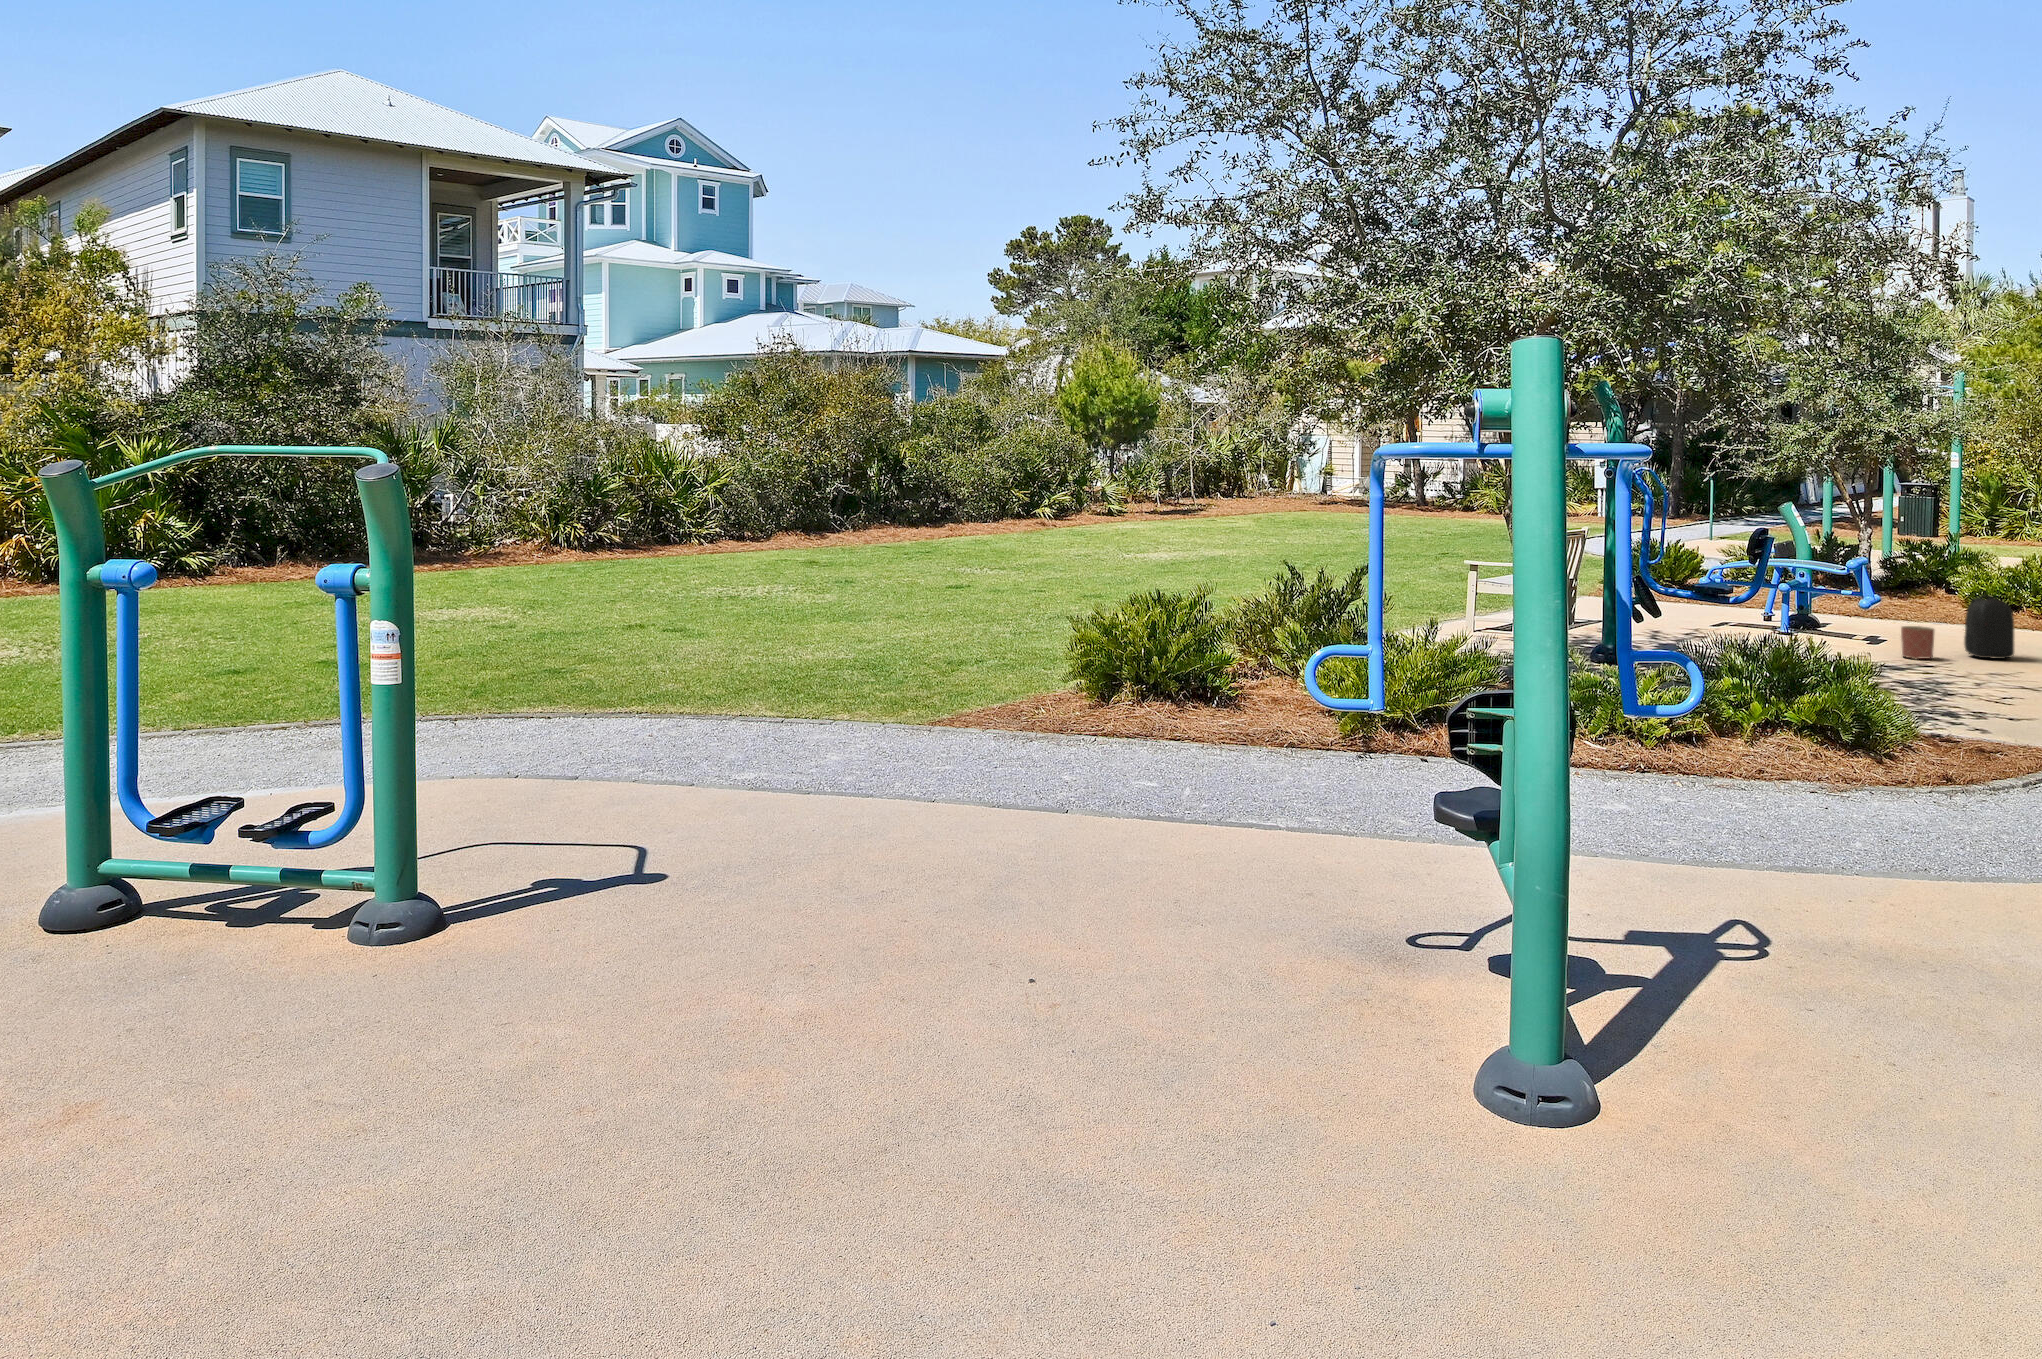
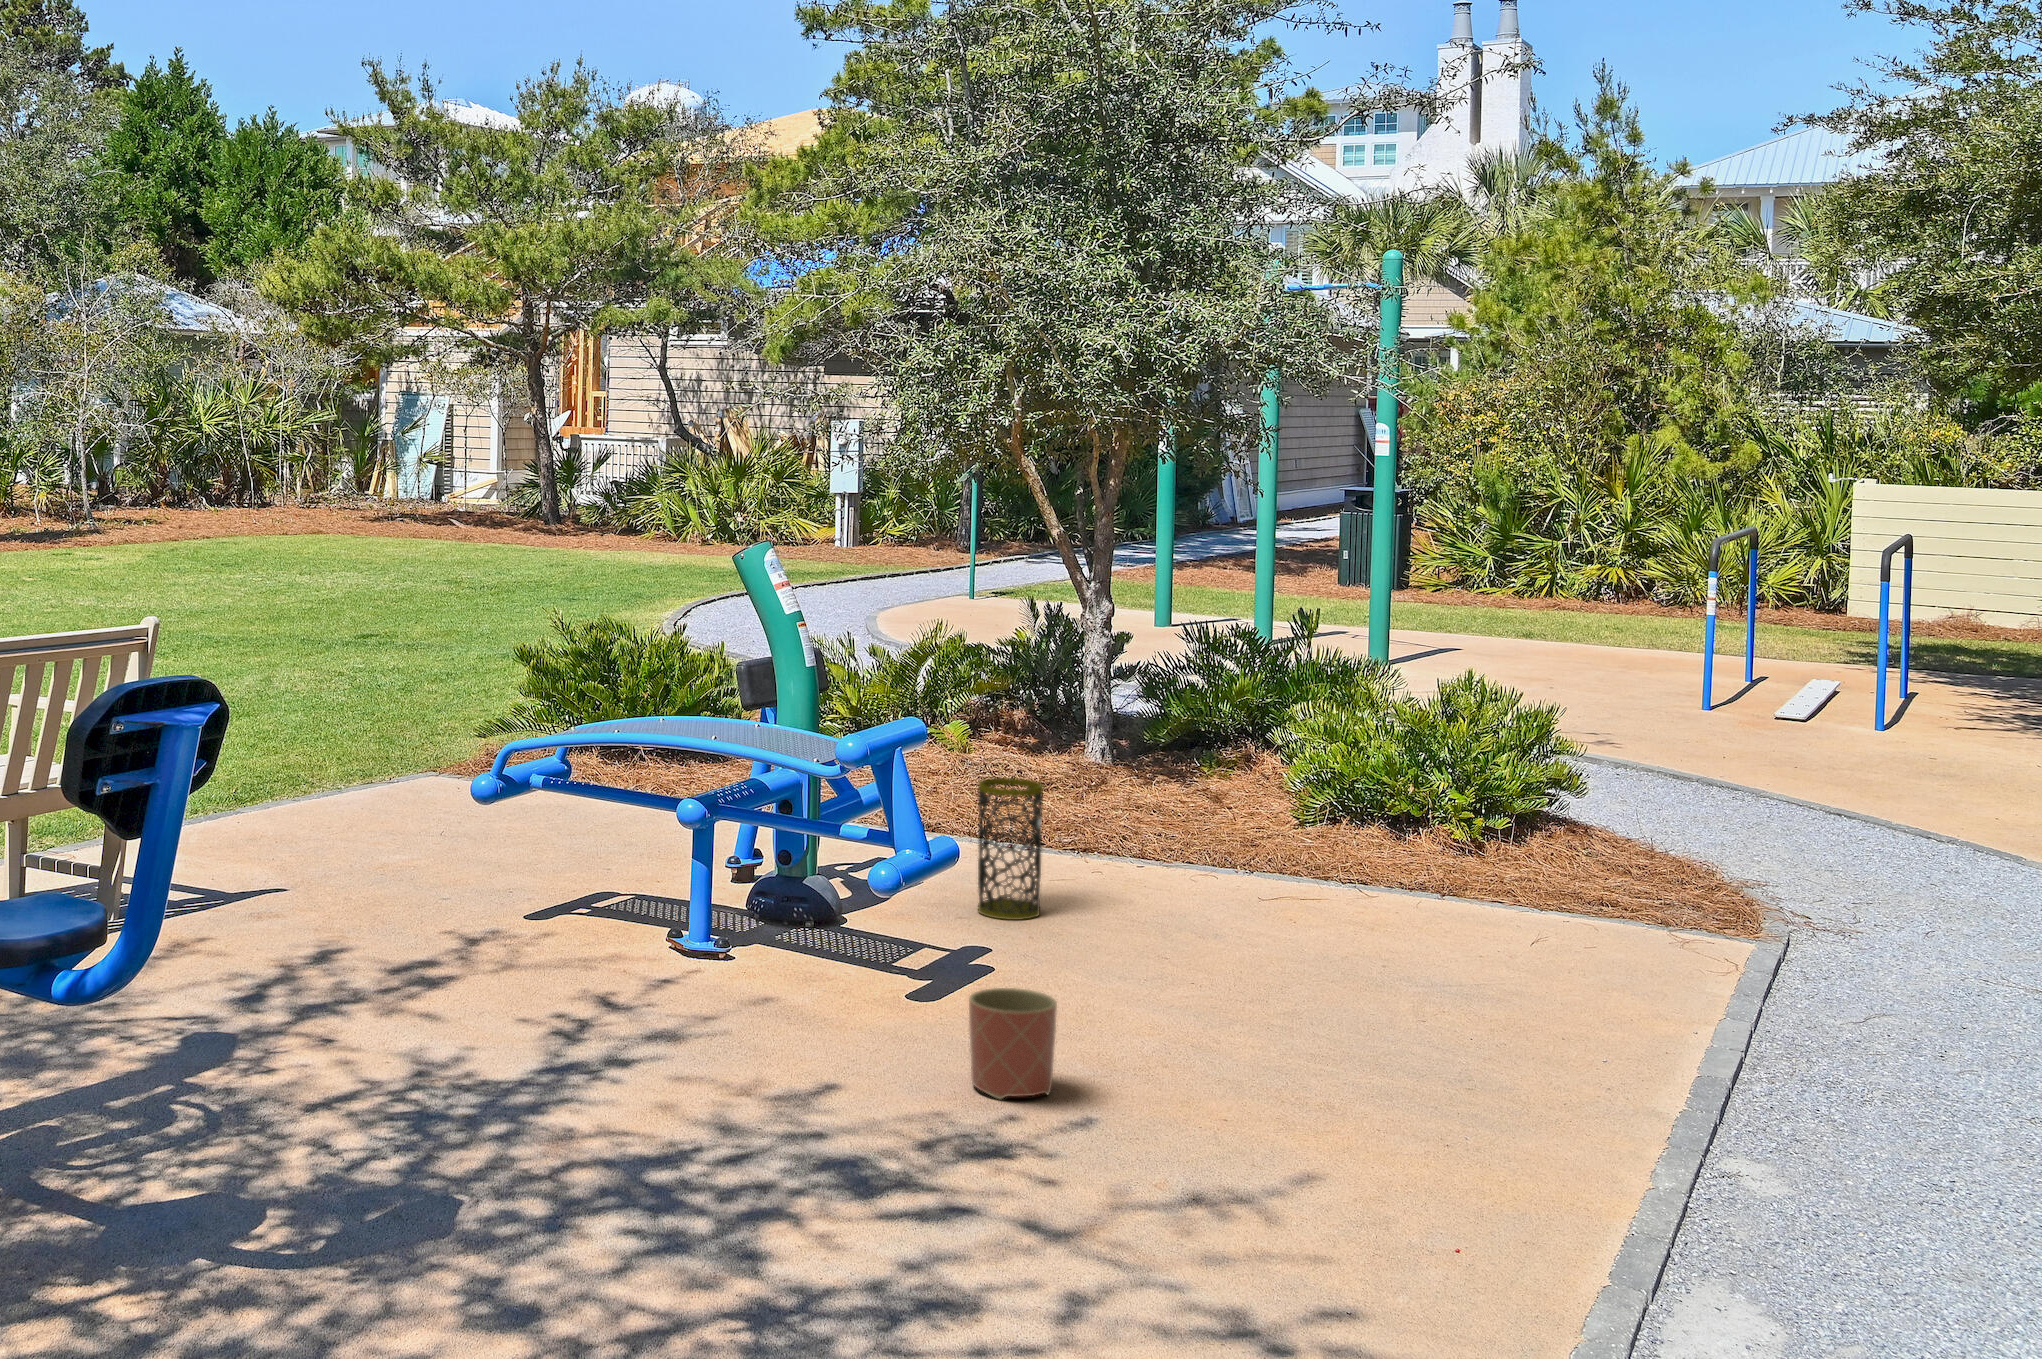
trash can: none [1849,576,1877,629] -> present [978,778,1043,920]
backpack: present [1964,595,2014,659] -> none [1157,893,1282,1084]

